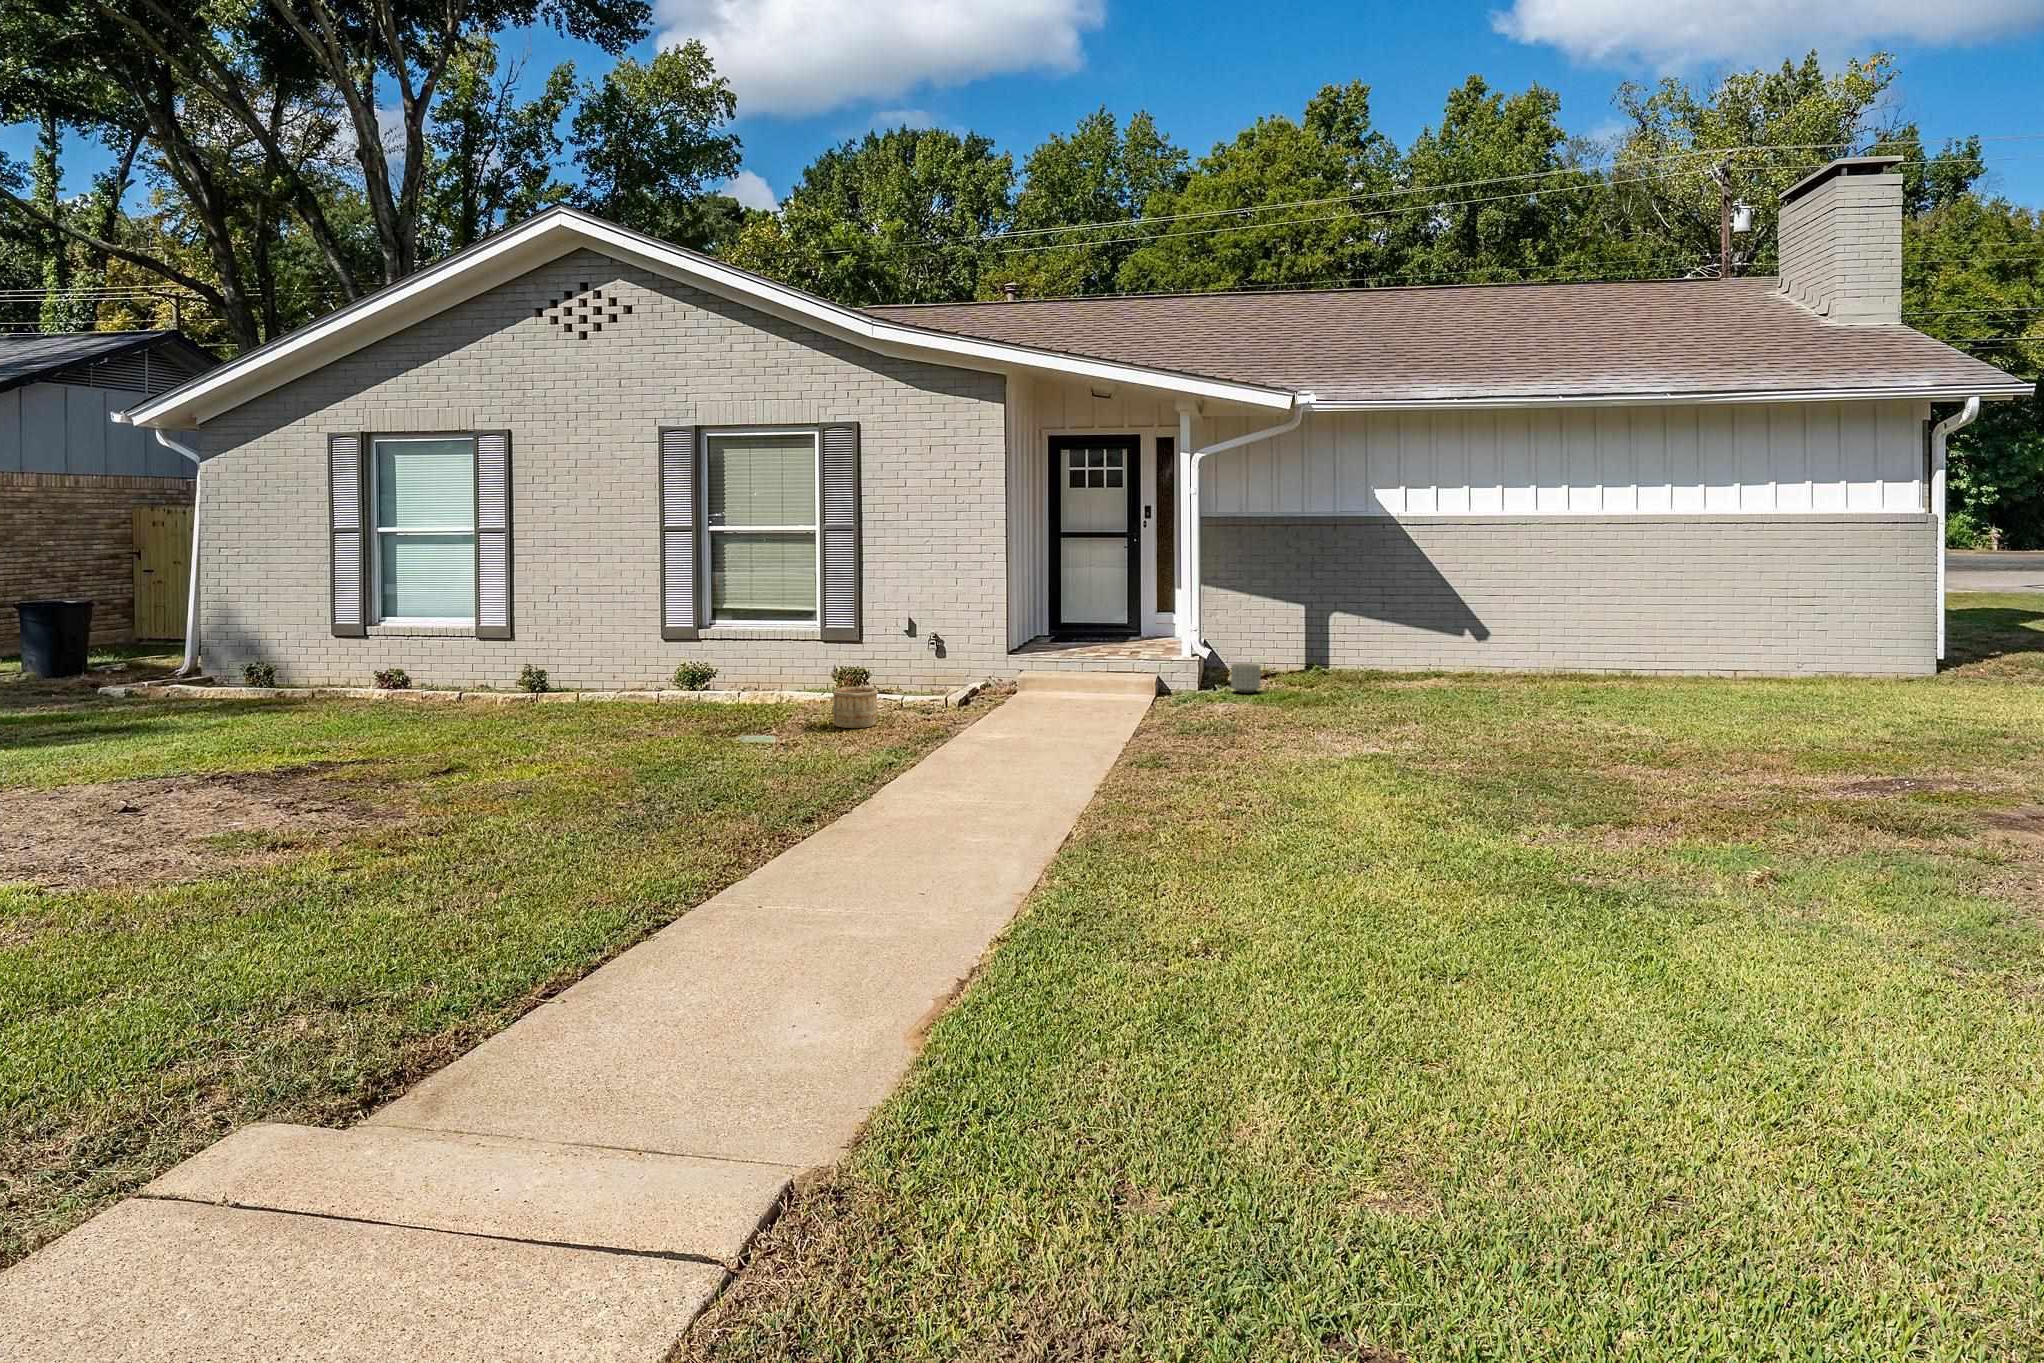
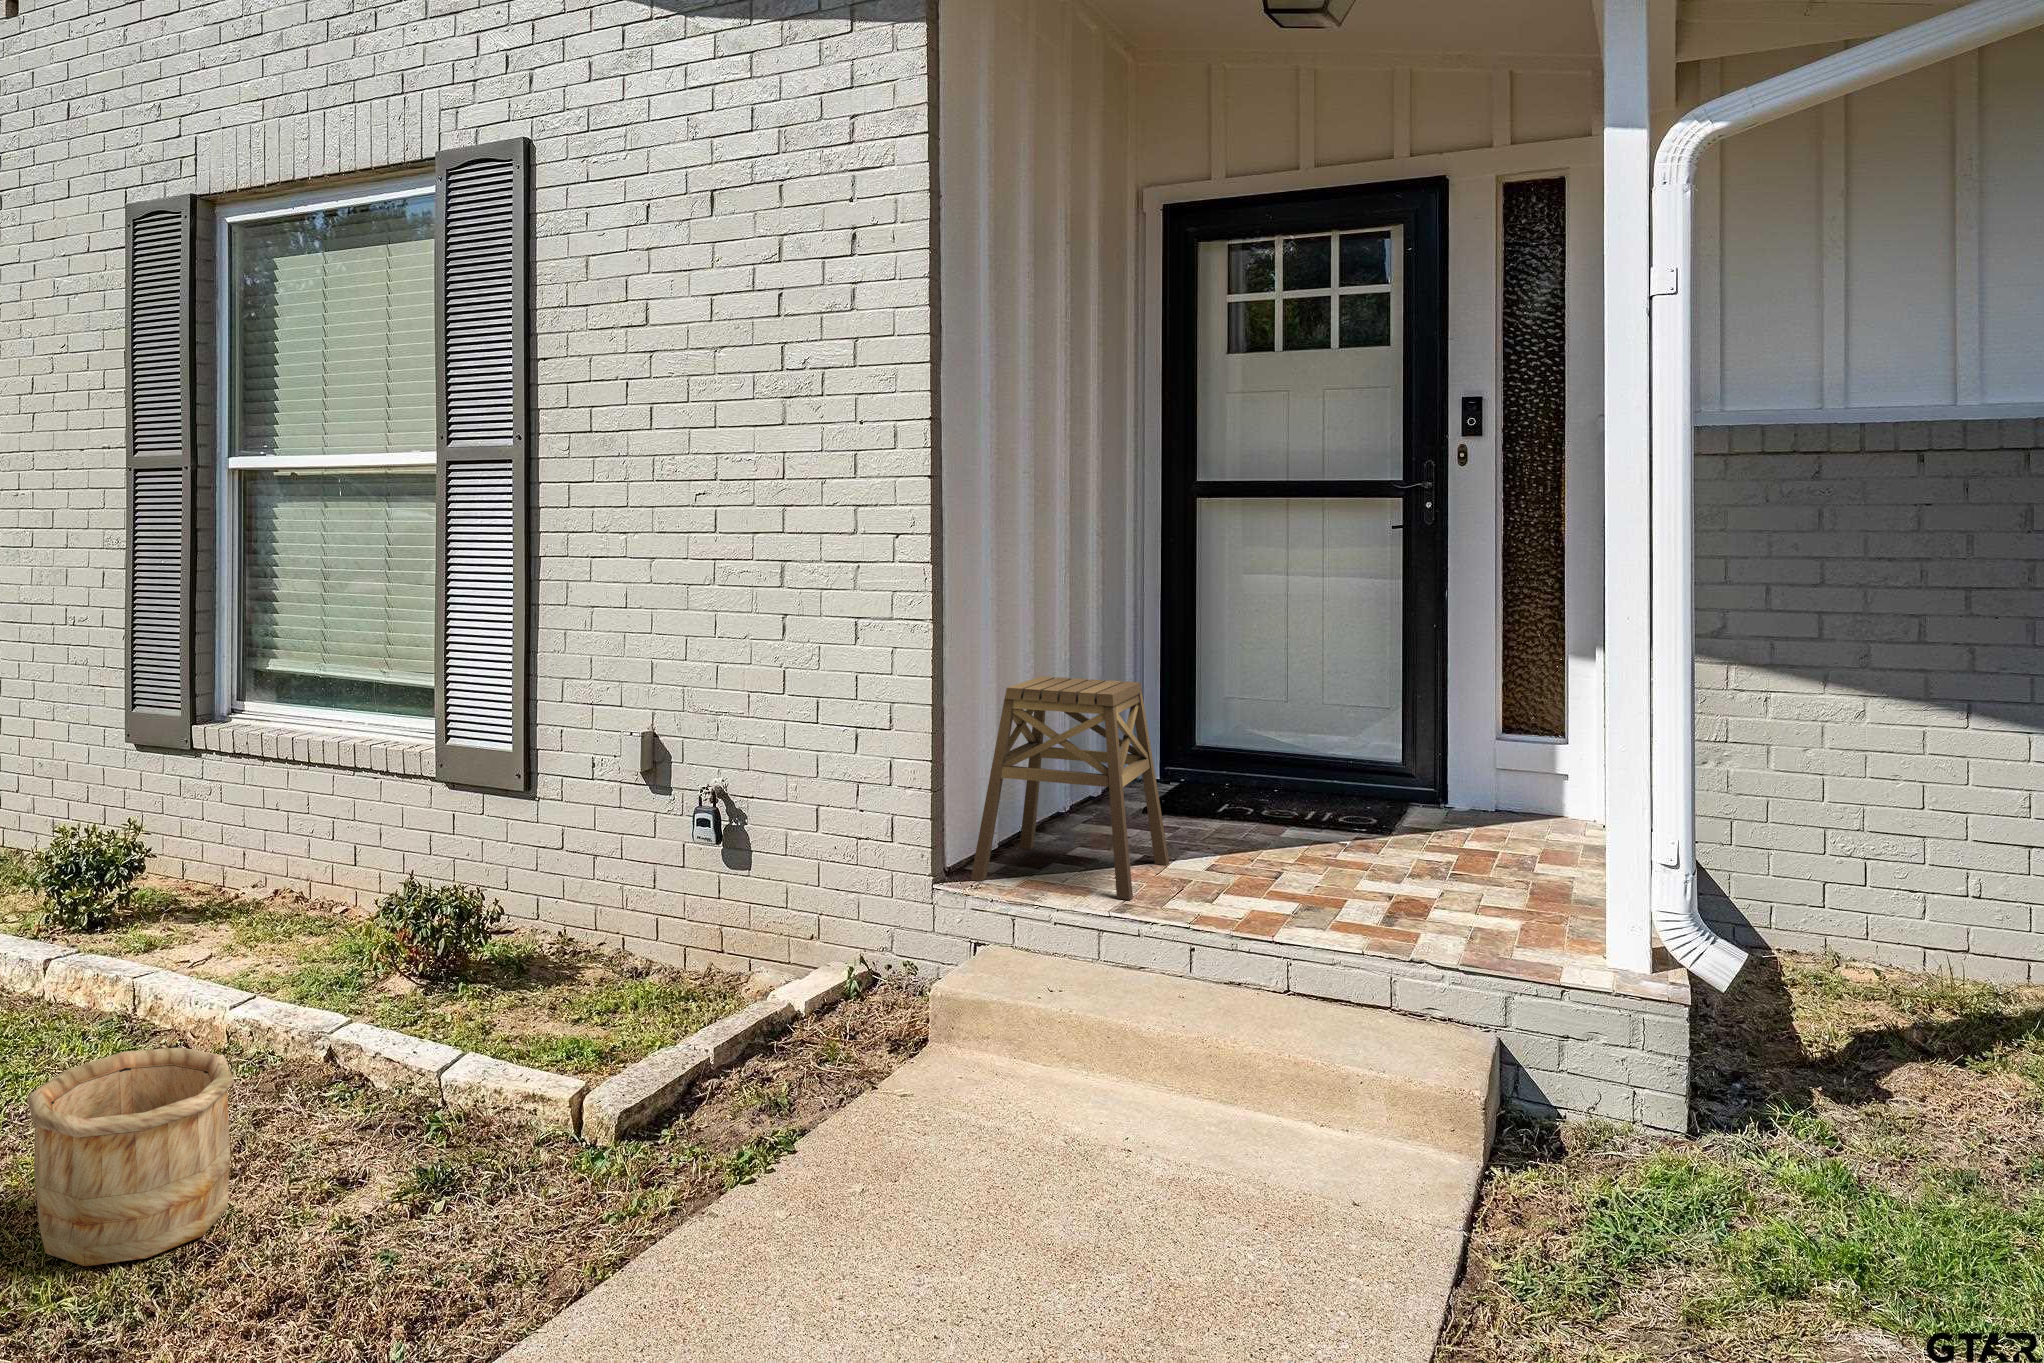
stool: none [1015,596,1067,656] -> present [971,676,1169,900]
planter: present [1231,663,1261,693] -> none [1833,1006,1992,1159]

